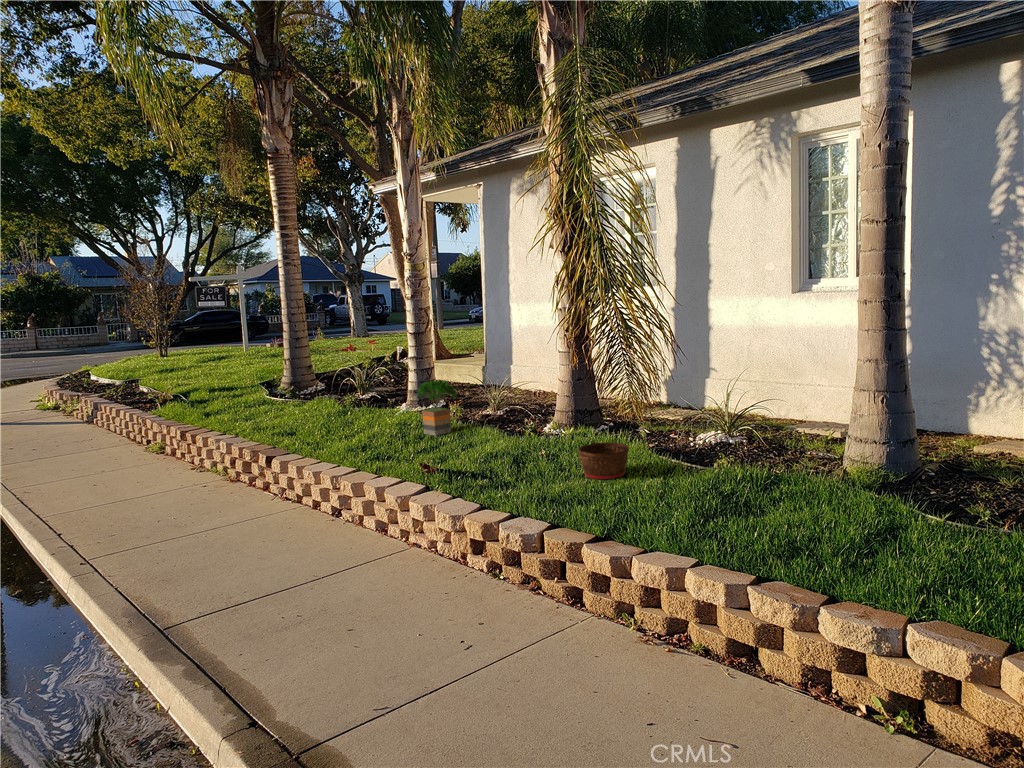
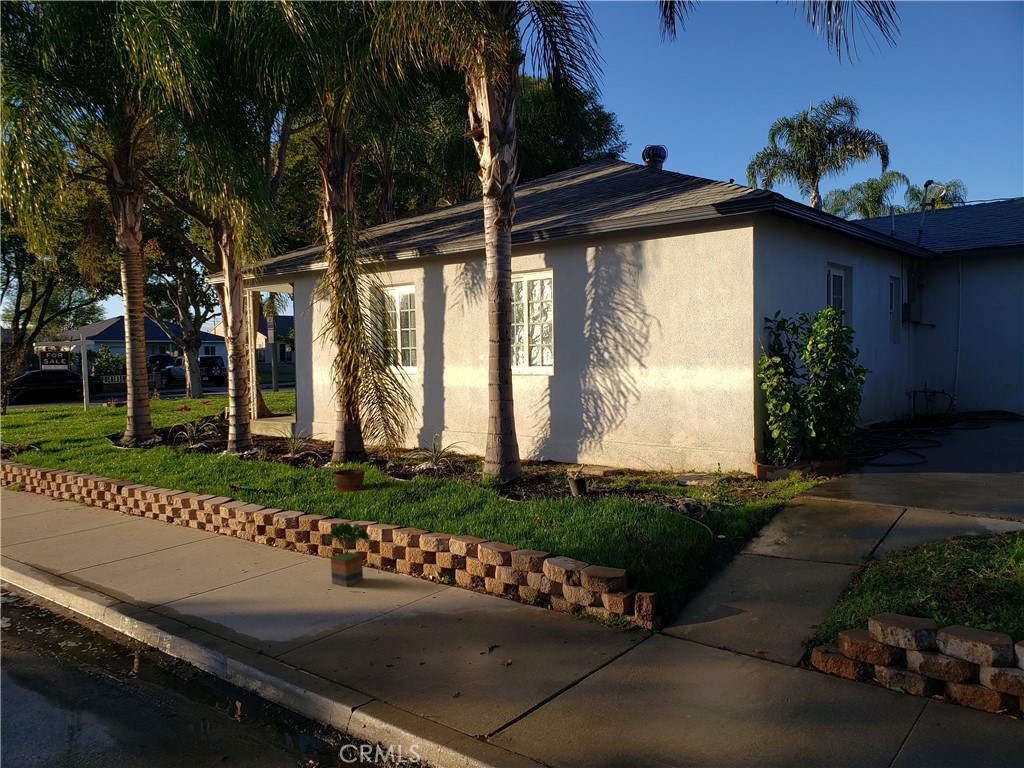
potted tree: present [417,380,457,436] -> present [325,523,370,587]

